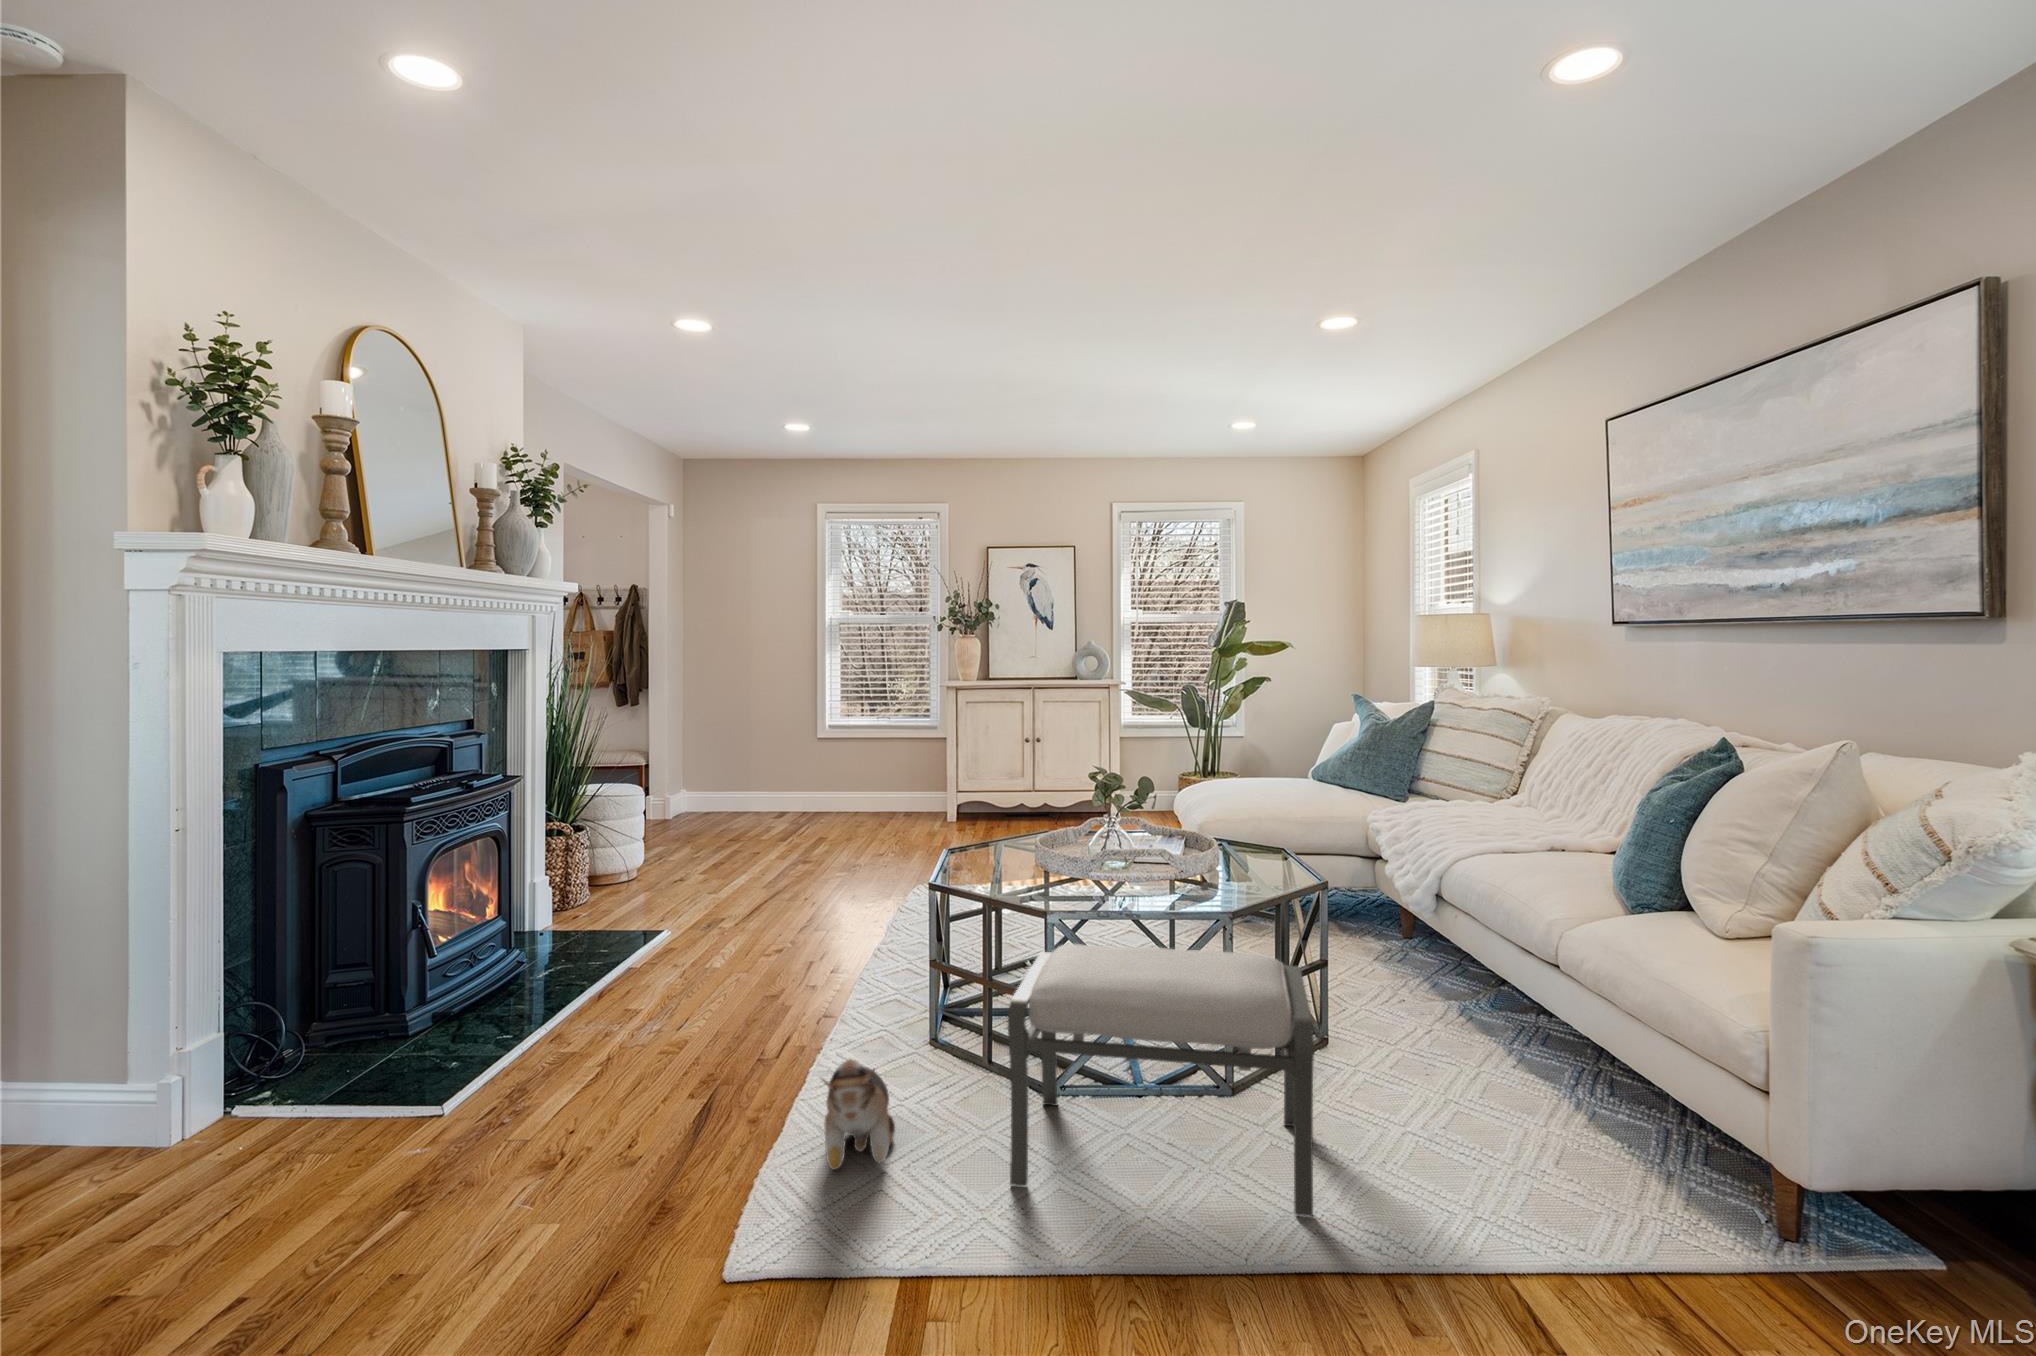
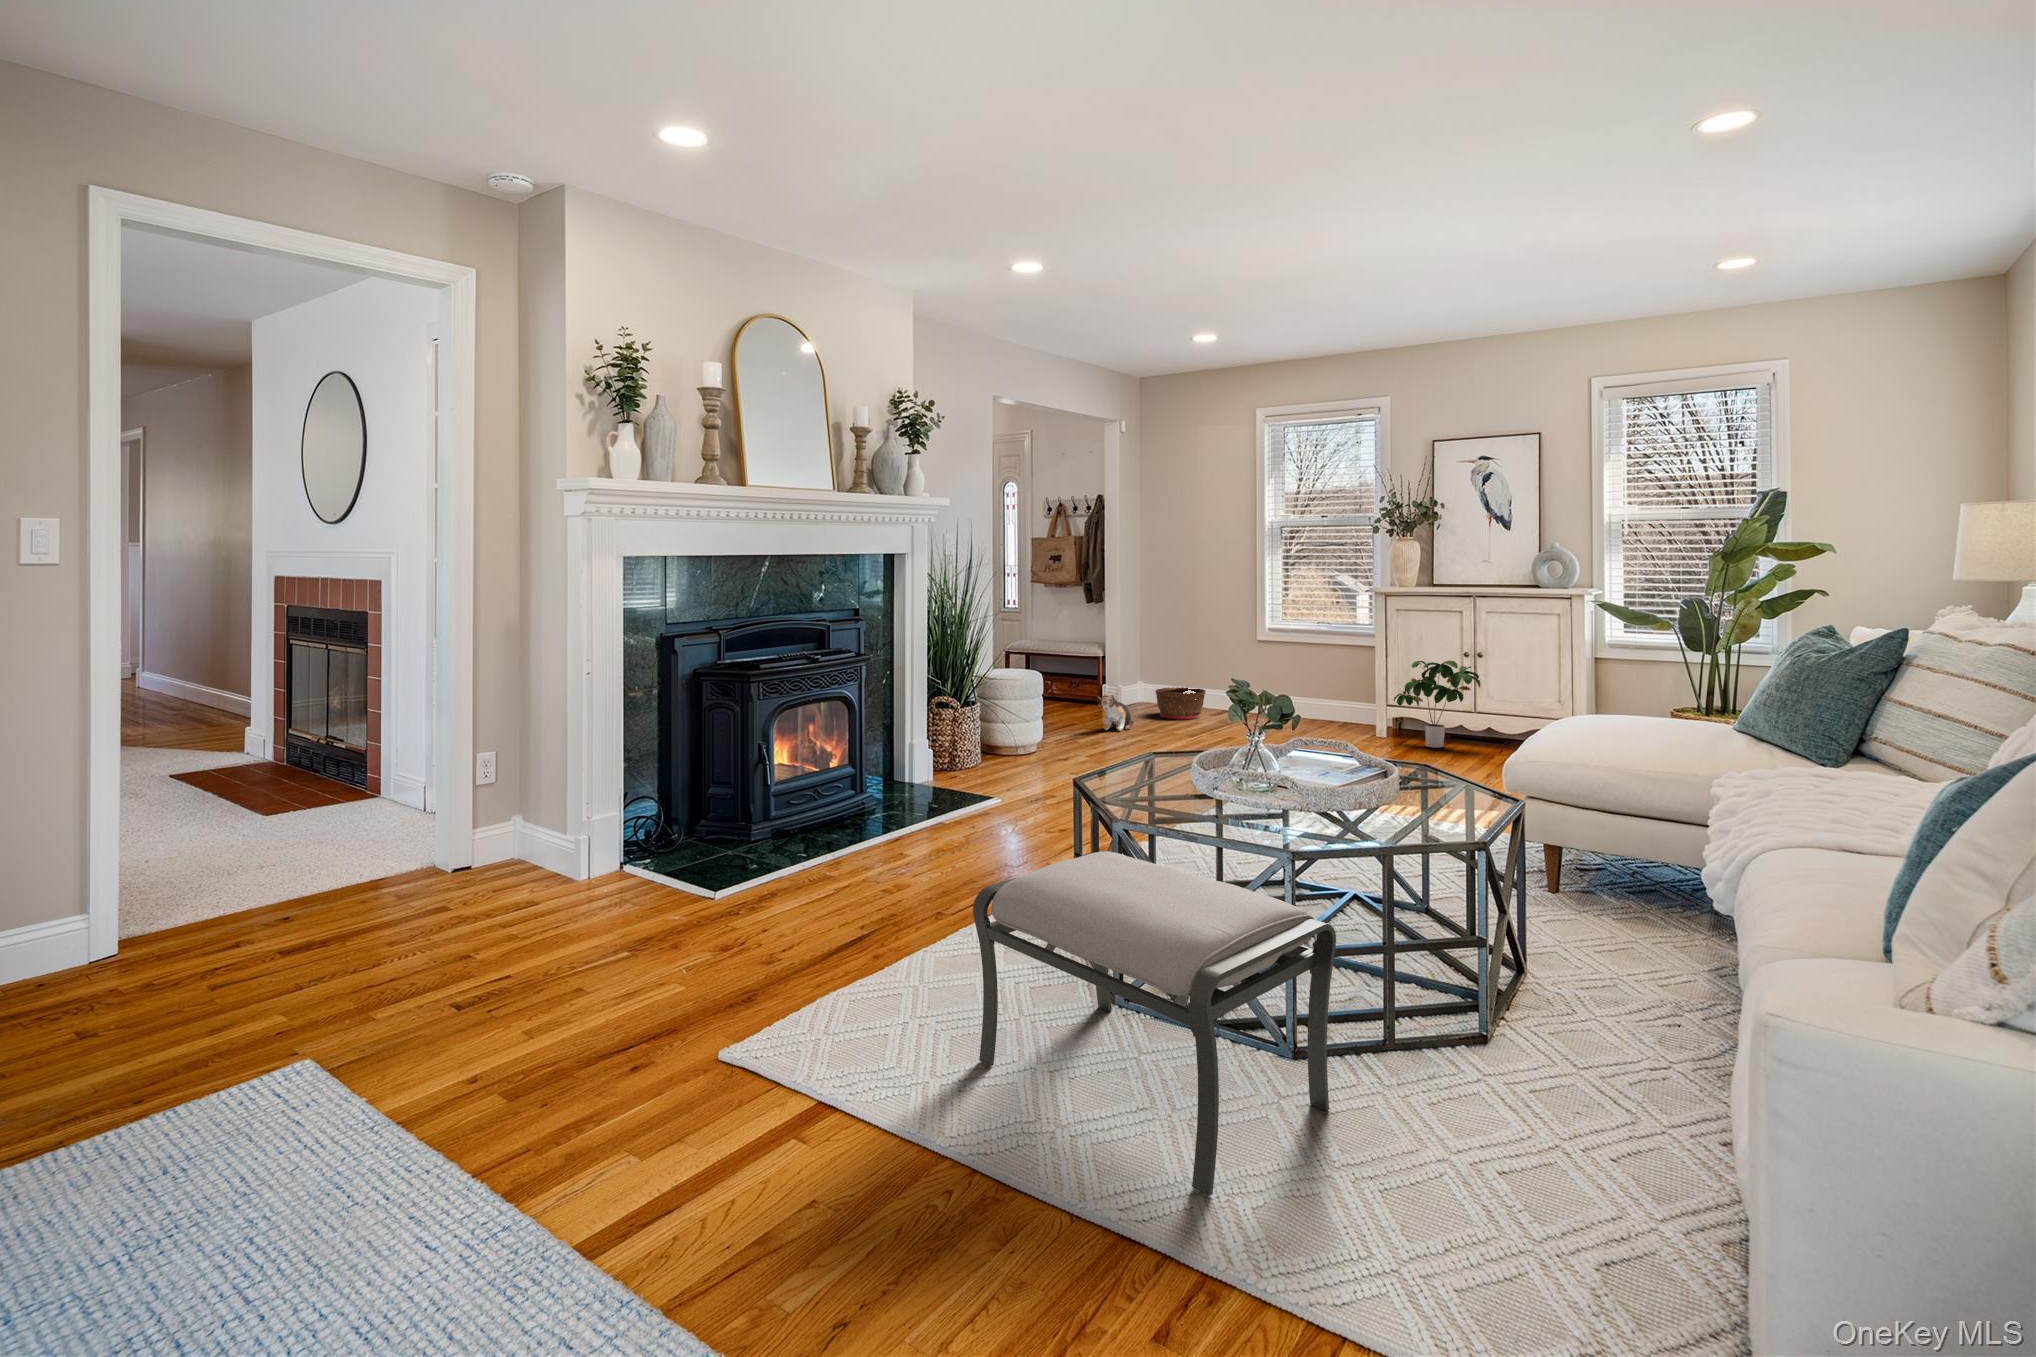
potted plant: none [973,744,1046,823] -> present [1394,660,1480,748]
basket: none [720,786,775,821] -> present [1155,687,1205,719]
plush toy: present [820,1059,895,1170] -> present [1098,694,1133,730]

